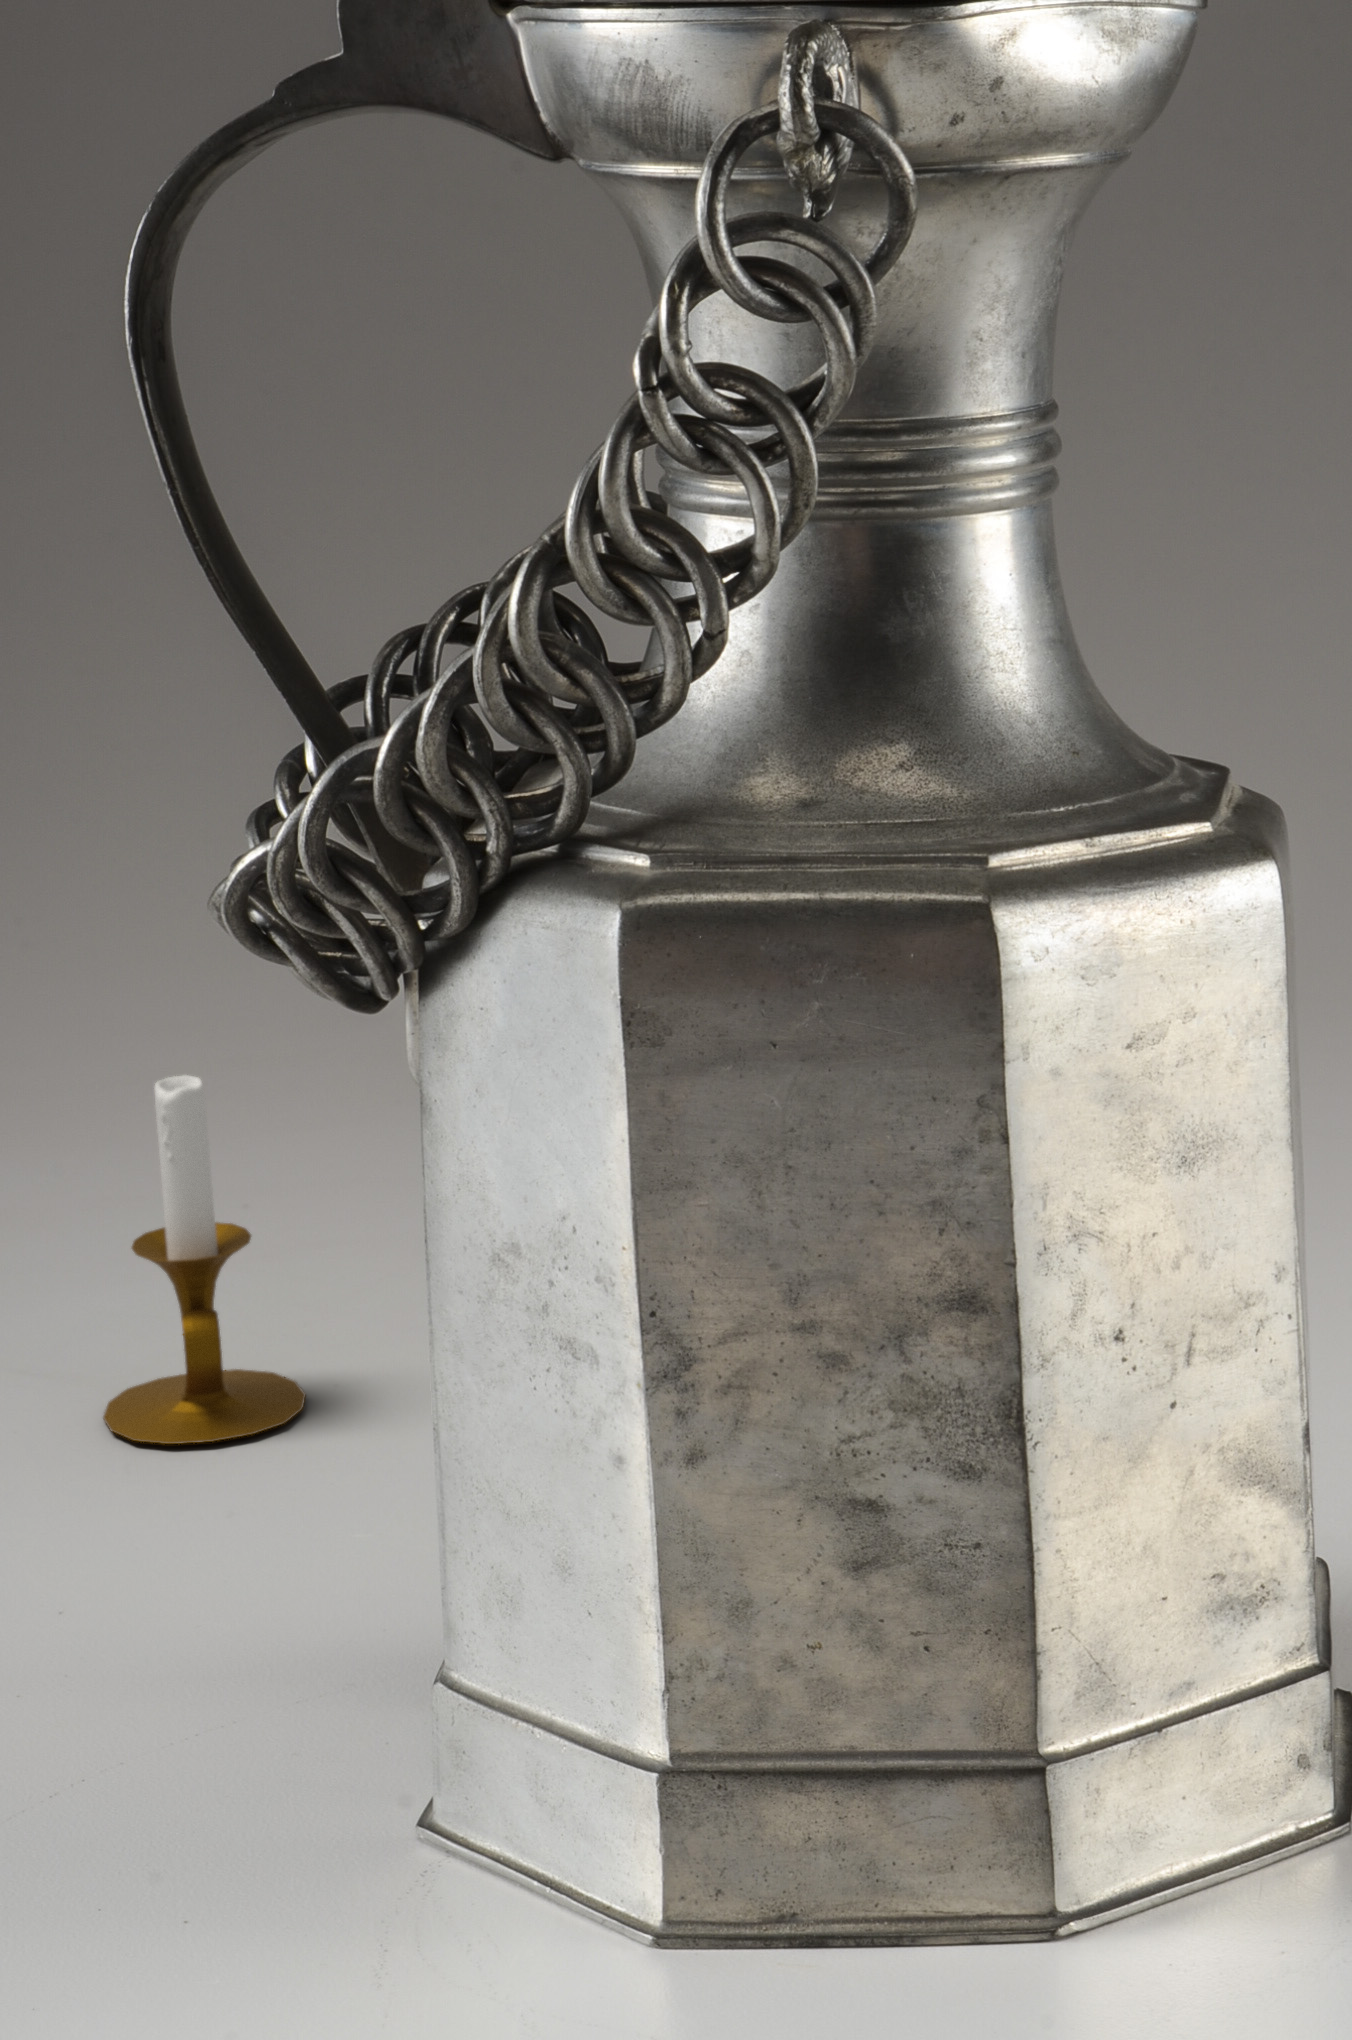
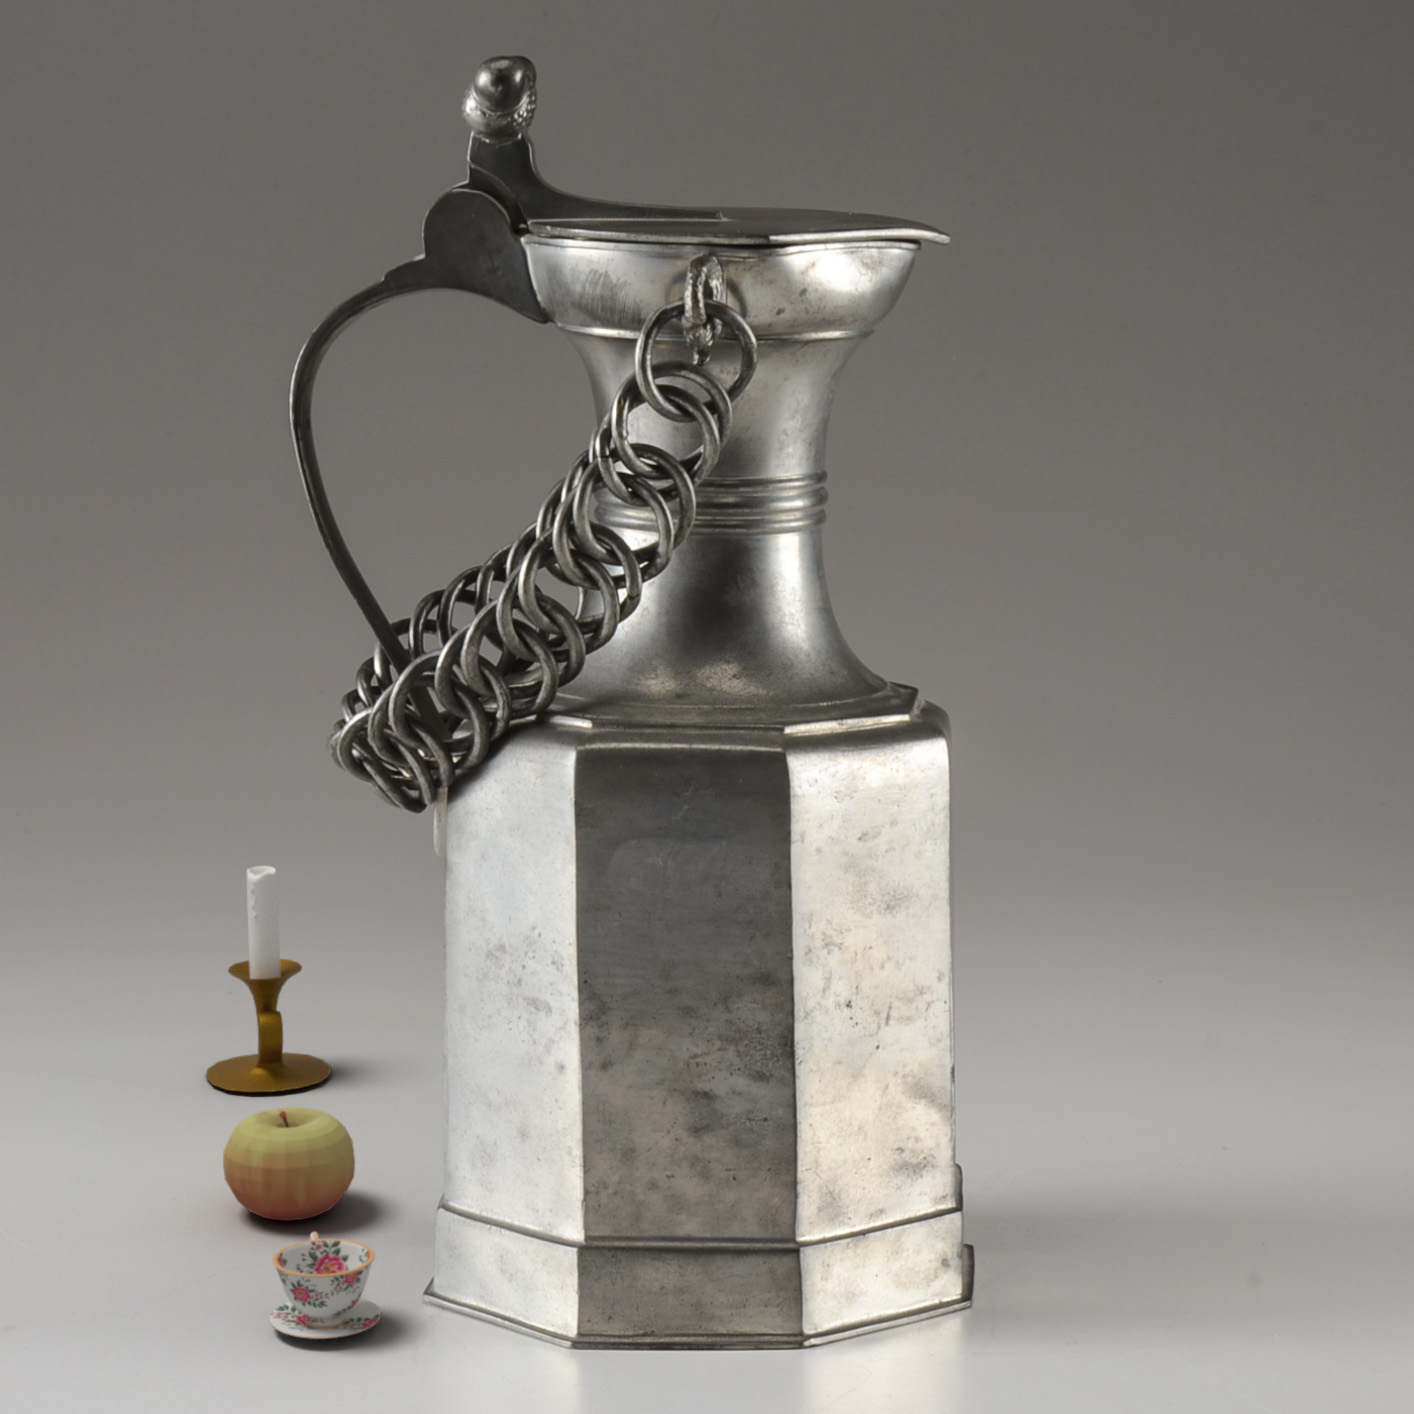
apple: none [91,1494,310,1689] -> present [223,1107,355,1221]
teacup: none [141,1730,333,1932] -> present [270,1232,381,1339]

